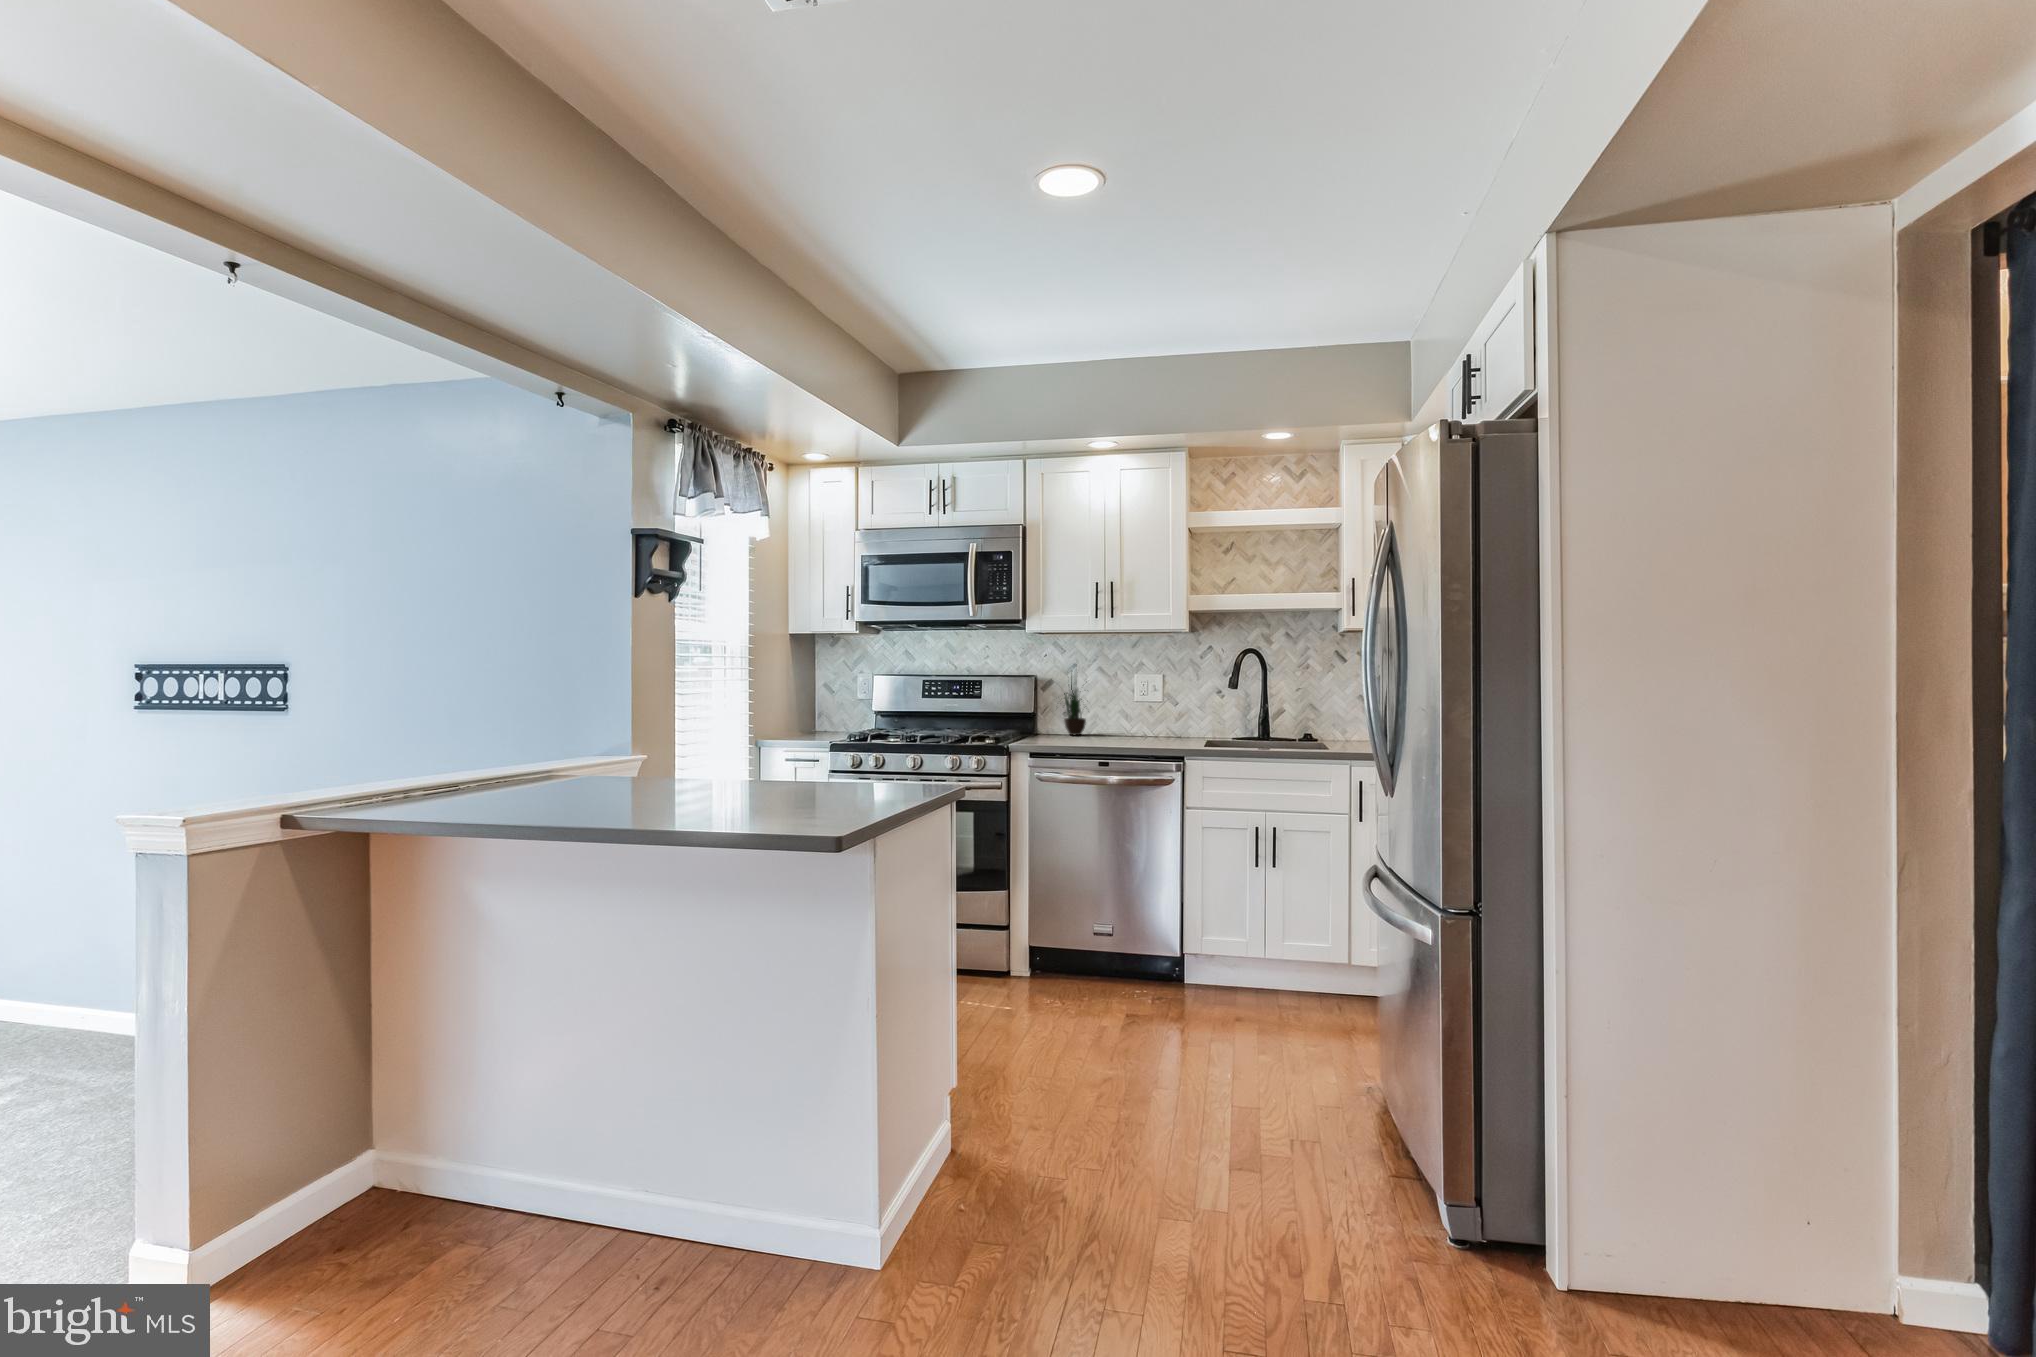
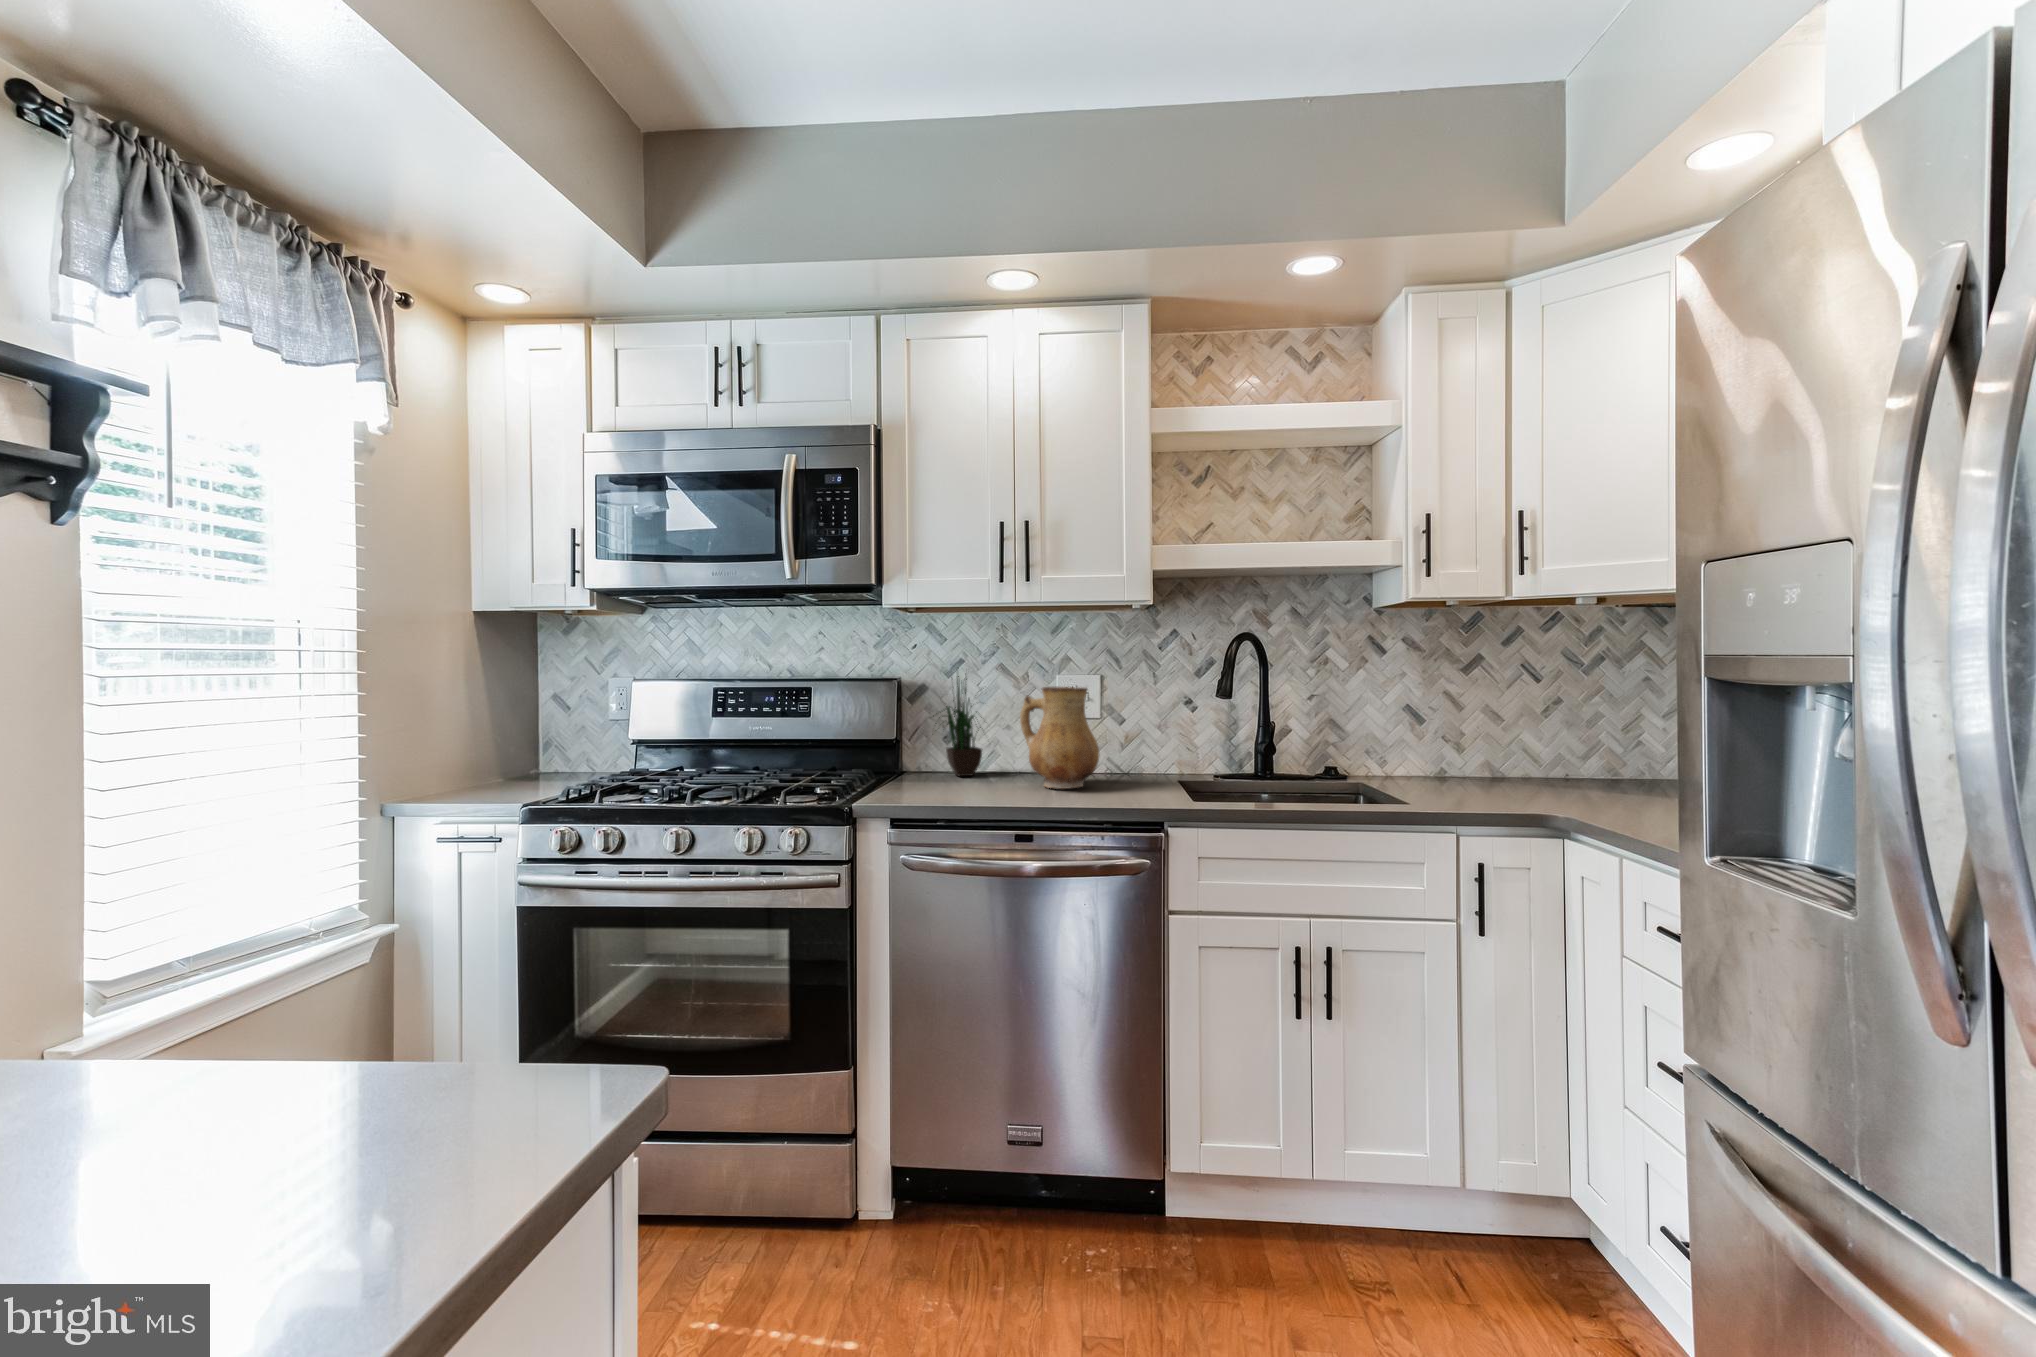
ceramic pitcher: none [1108,681,1155,741] -> present [1020,687,1099,789]

